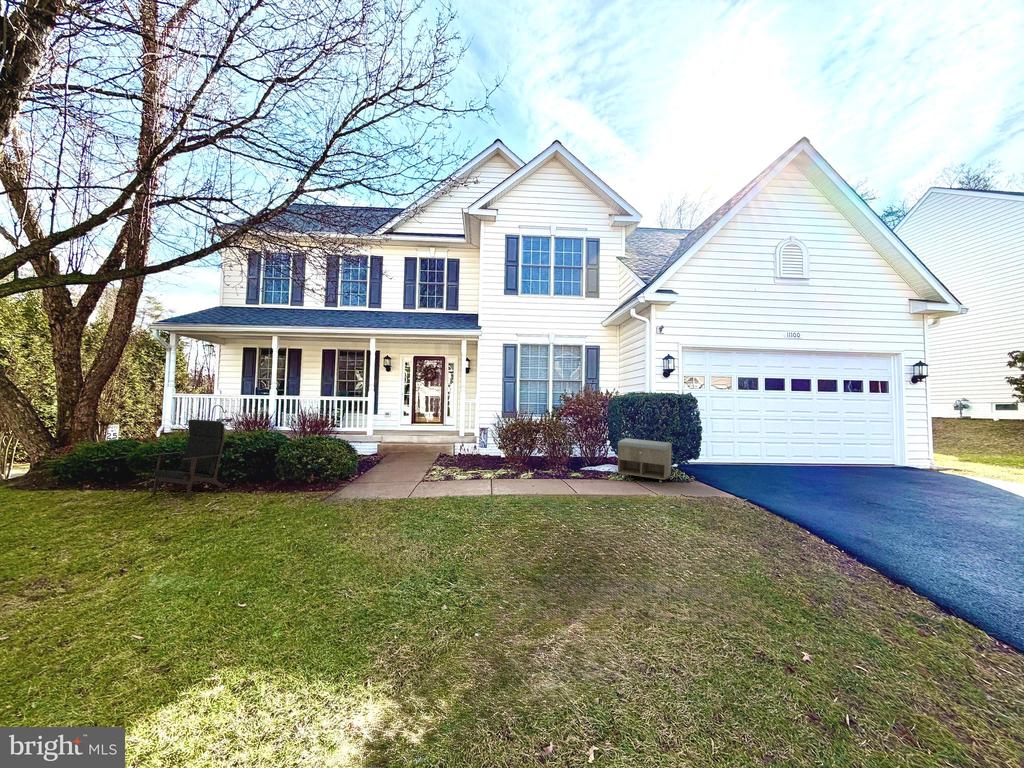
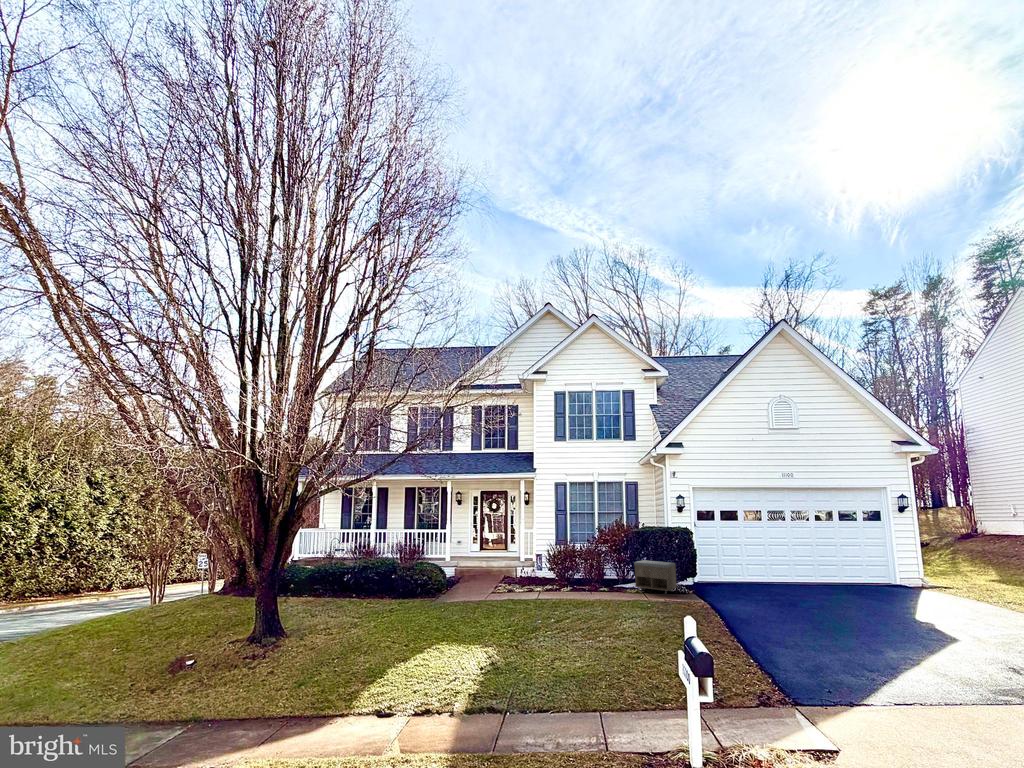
lounge chair: present [149,419,227,499] -> none [325,547,366,598]

